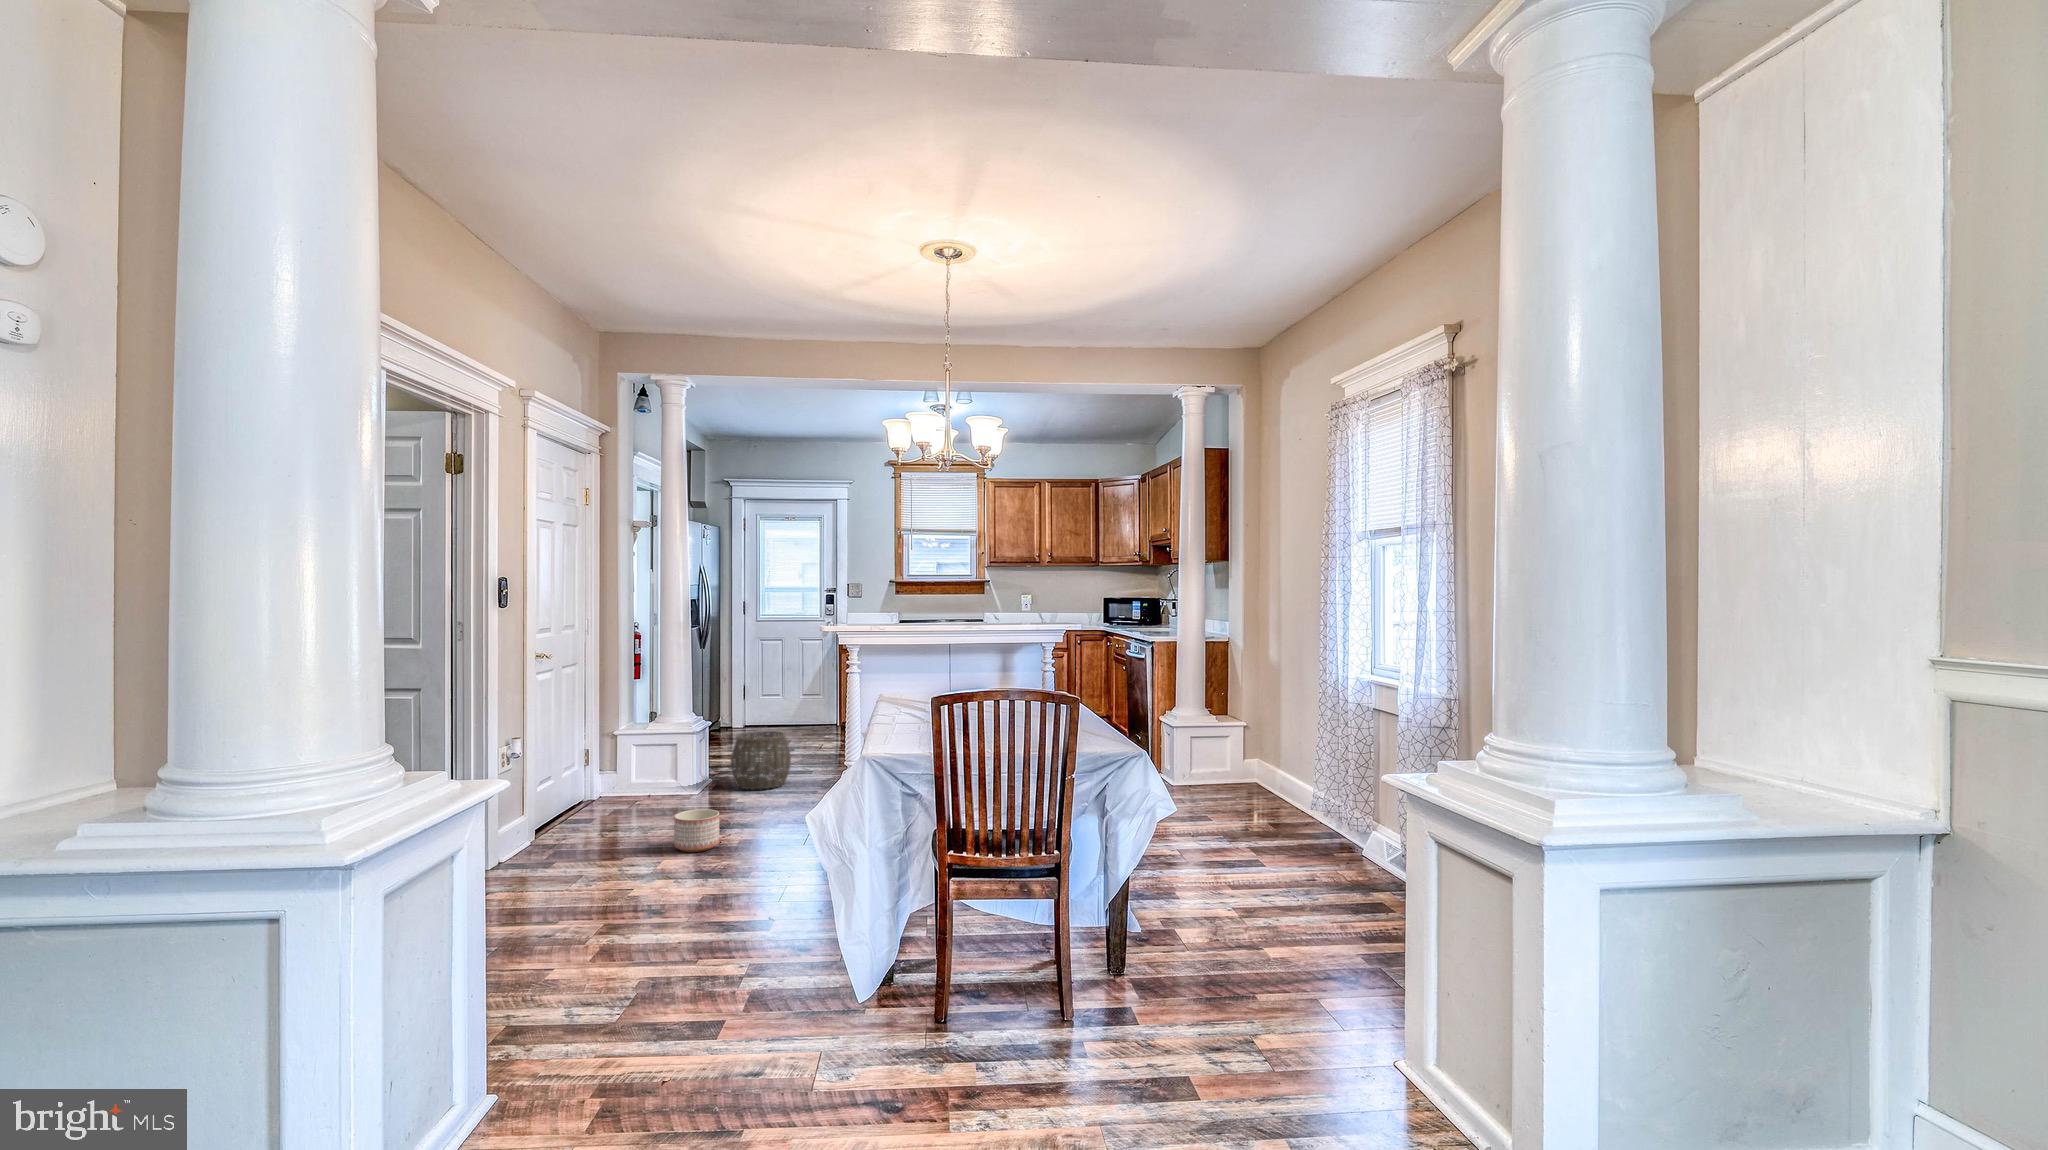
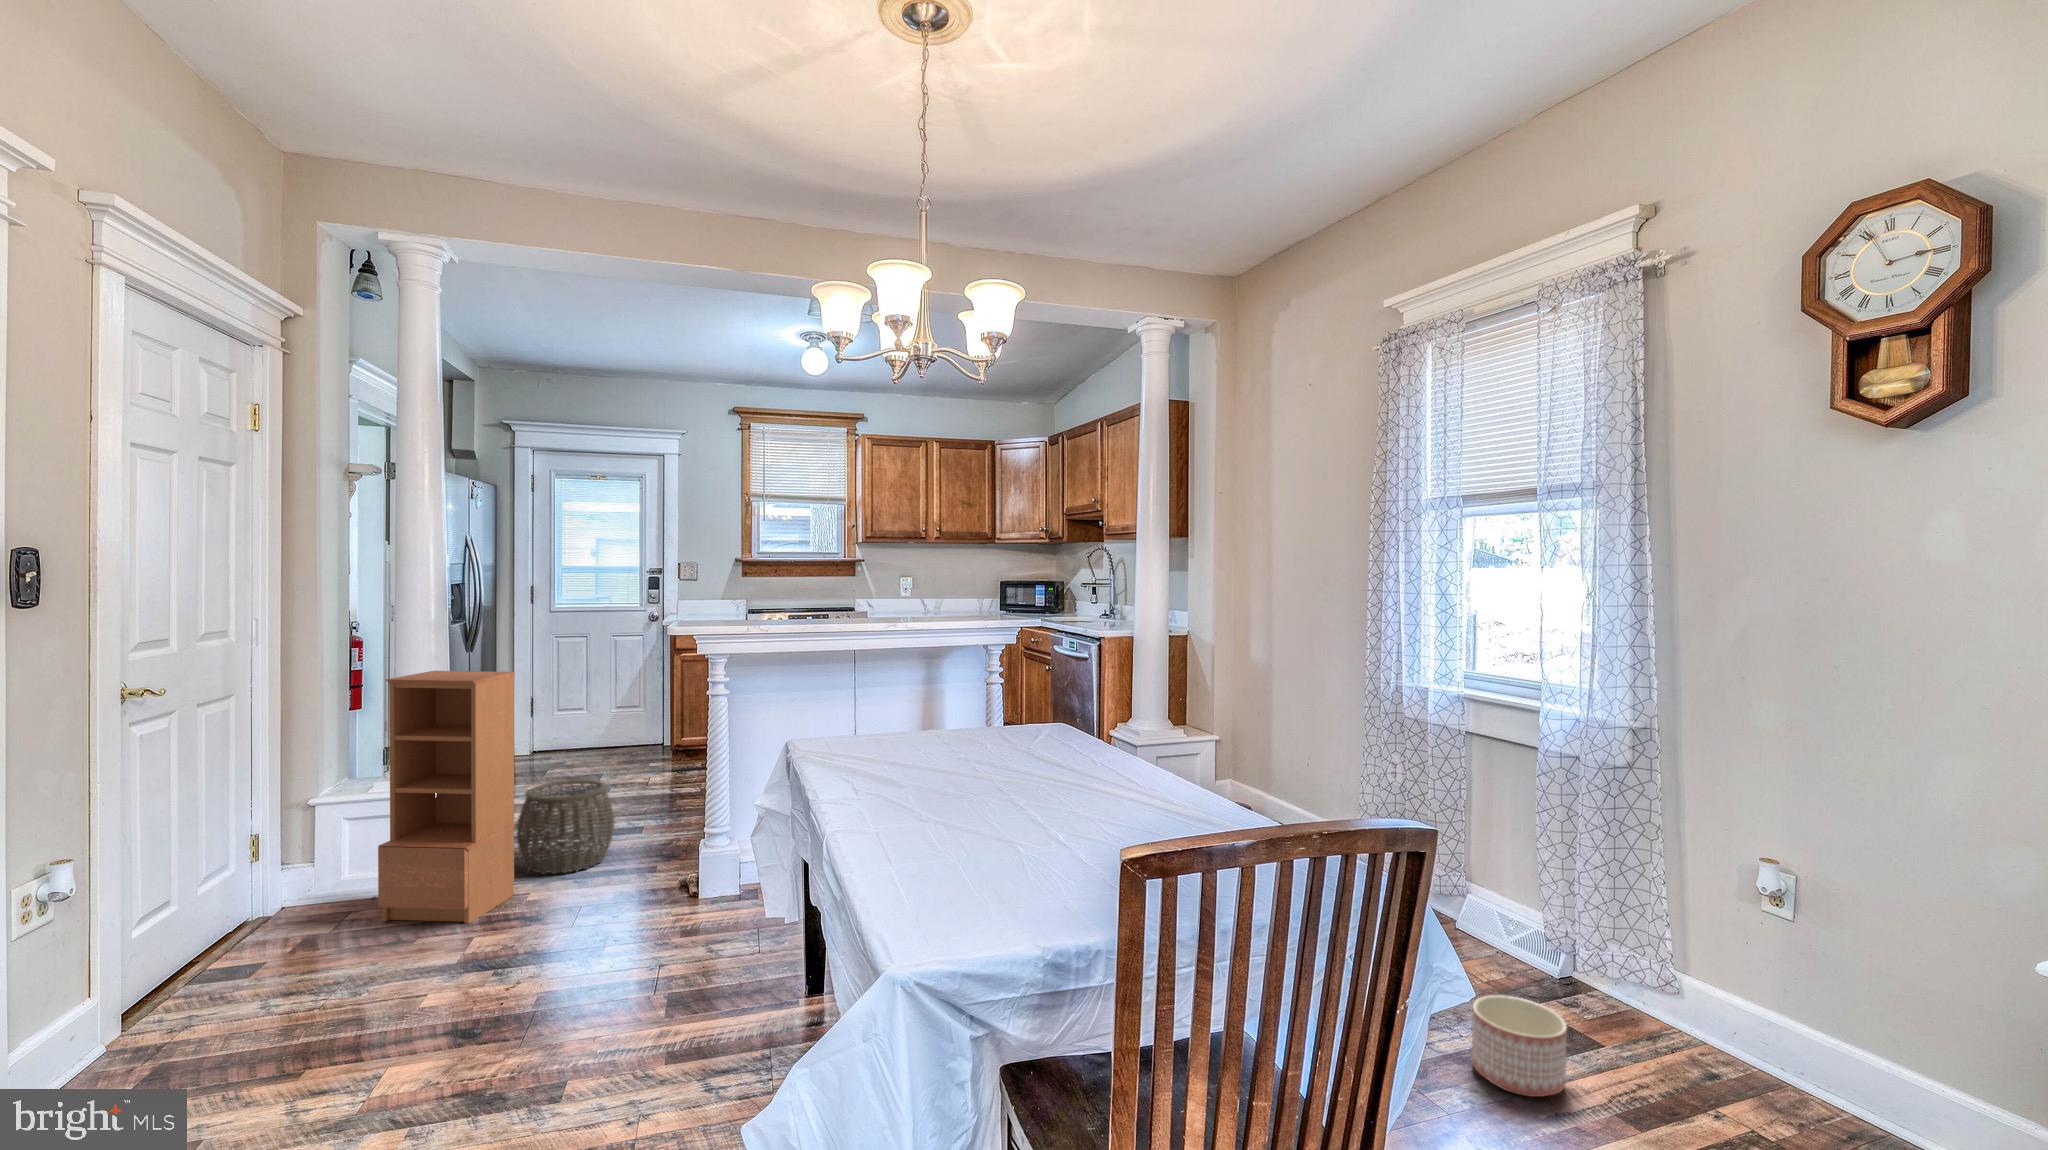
bookcase: none [652,653,729,810] -> present [378,671,515,923]
planter: present [674,809,719,852] -> present [1472,995,1567,1097]

